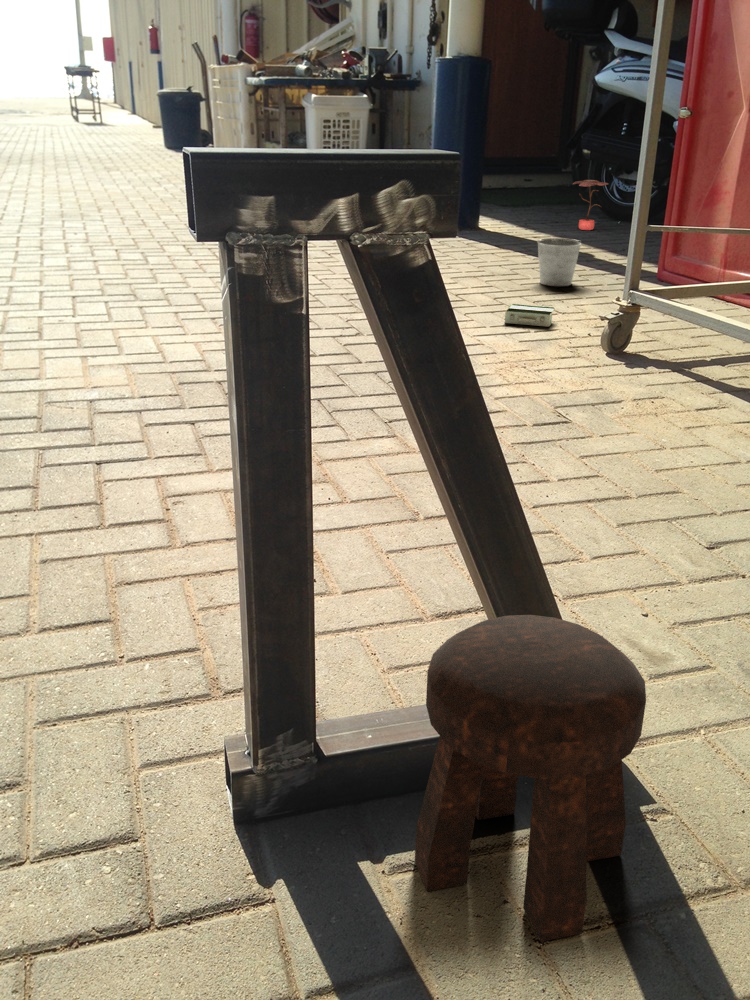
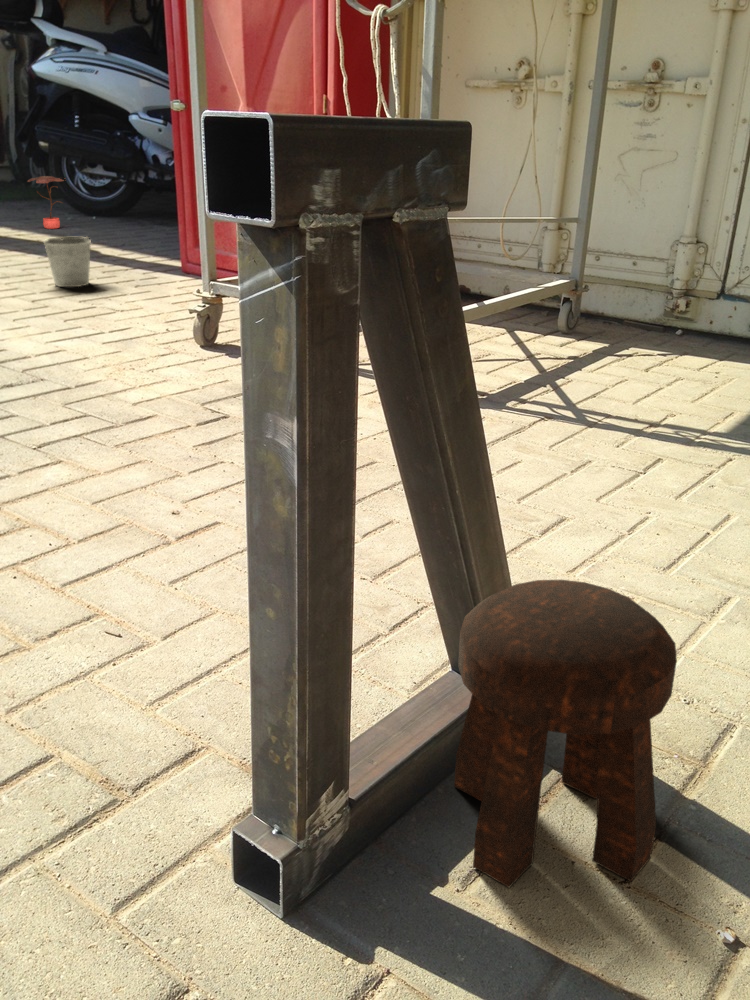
toolbox: present [505,304,555,327] -> none [55,307,106,330]

